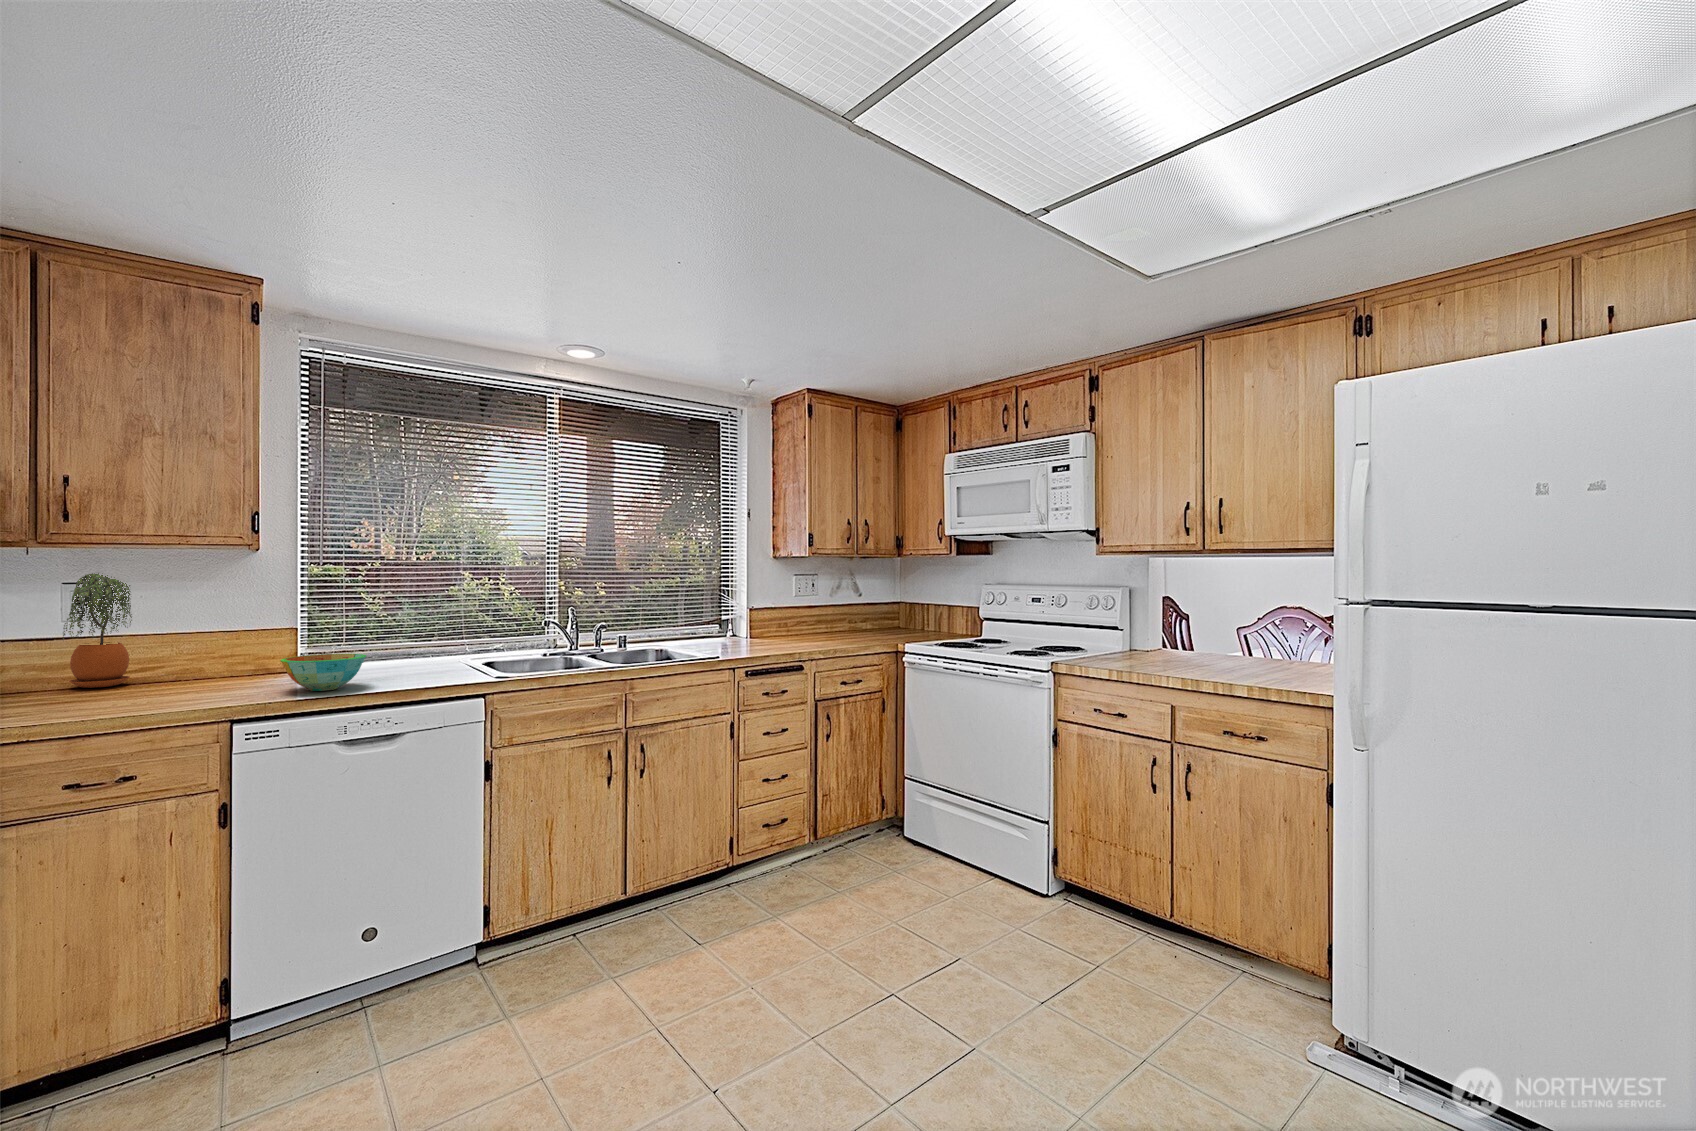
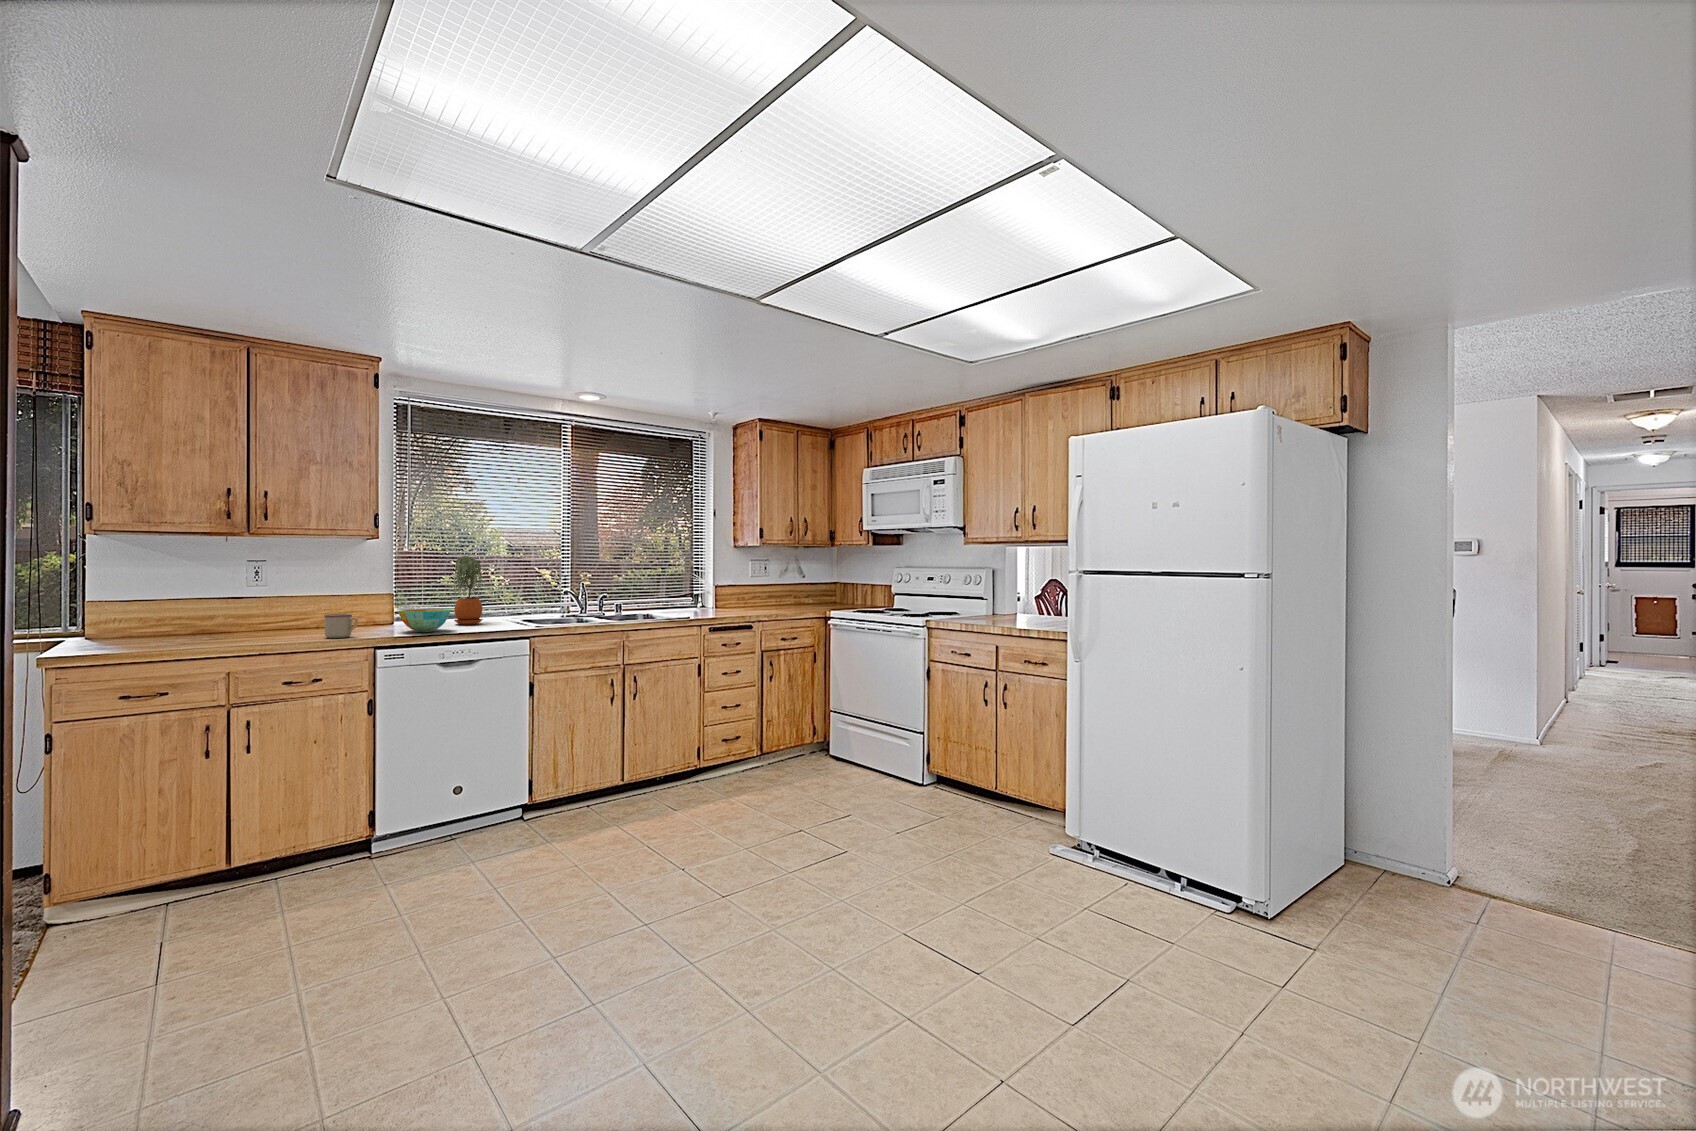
potted plant: present [62,573,132,688] -> present [454,556,483,625]
mug: none [151,666,206,706] -> present [324,614,358,638]

